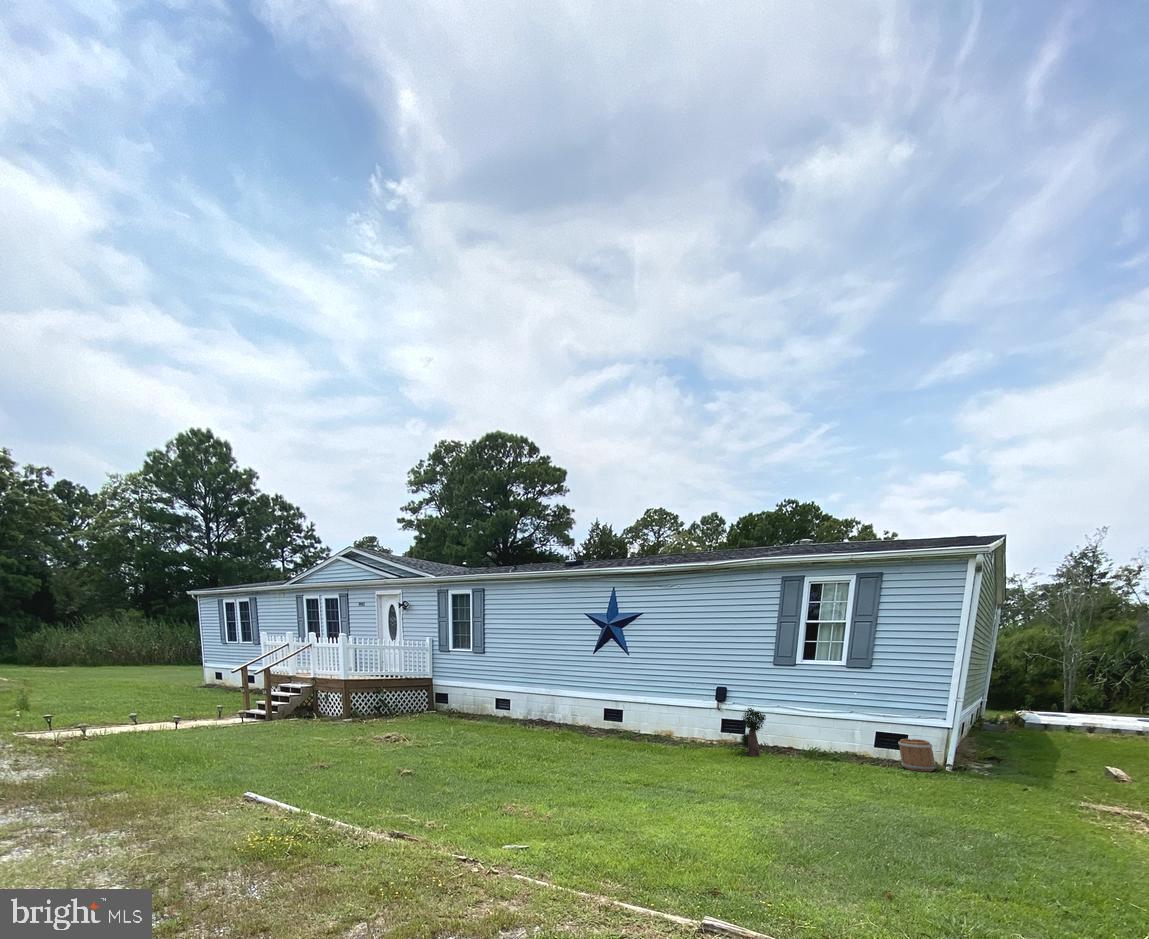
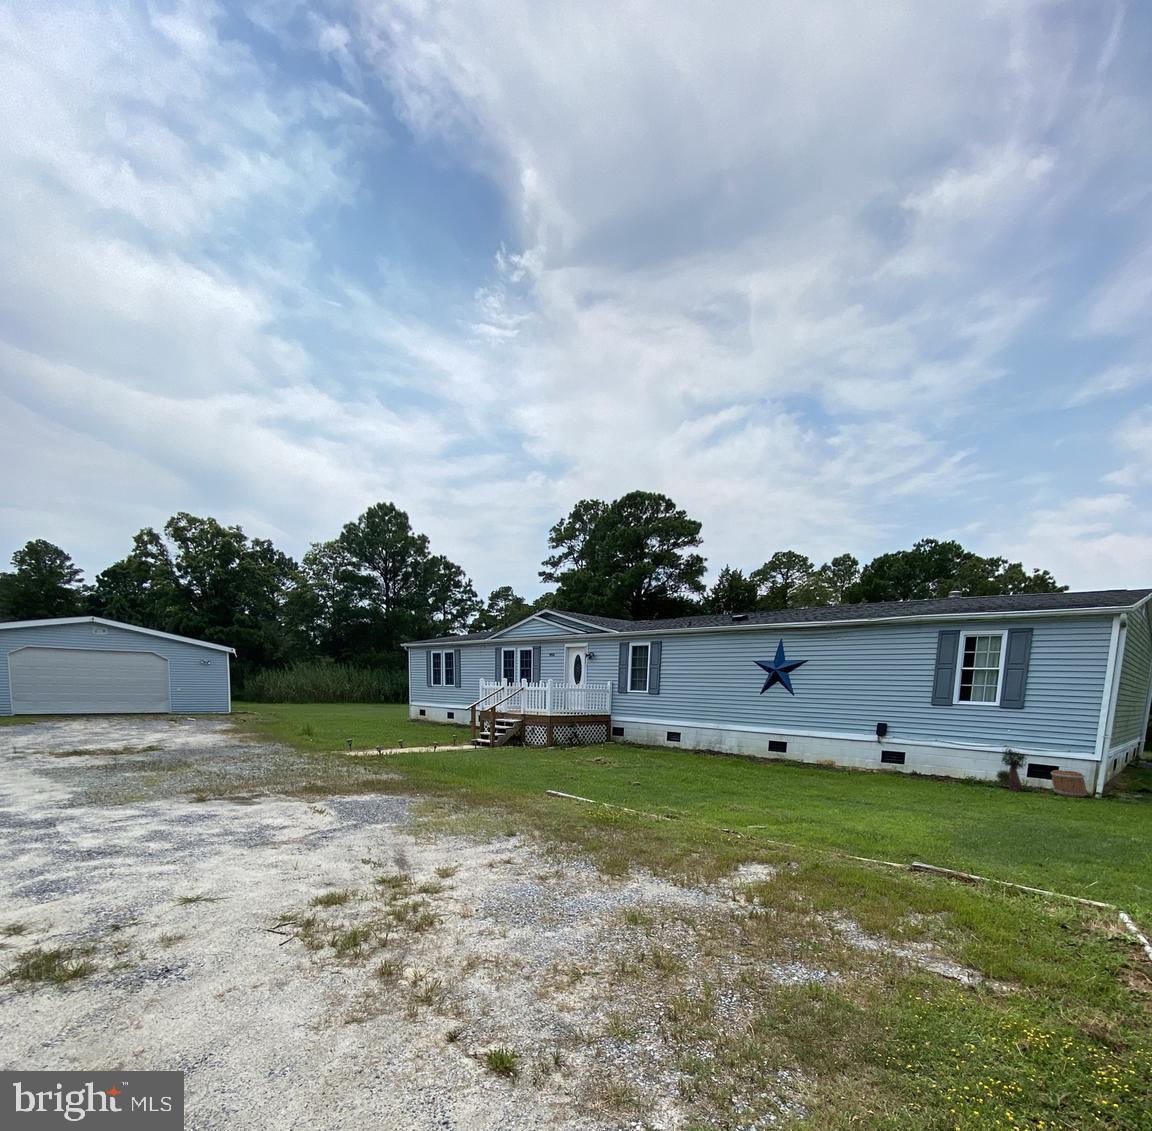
potted plant: present [740,708,769,756] -> present [997,748,1028,791]

